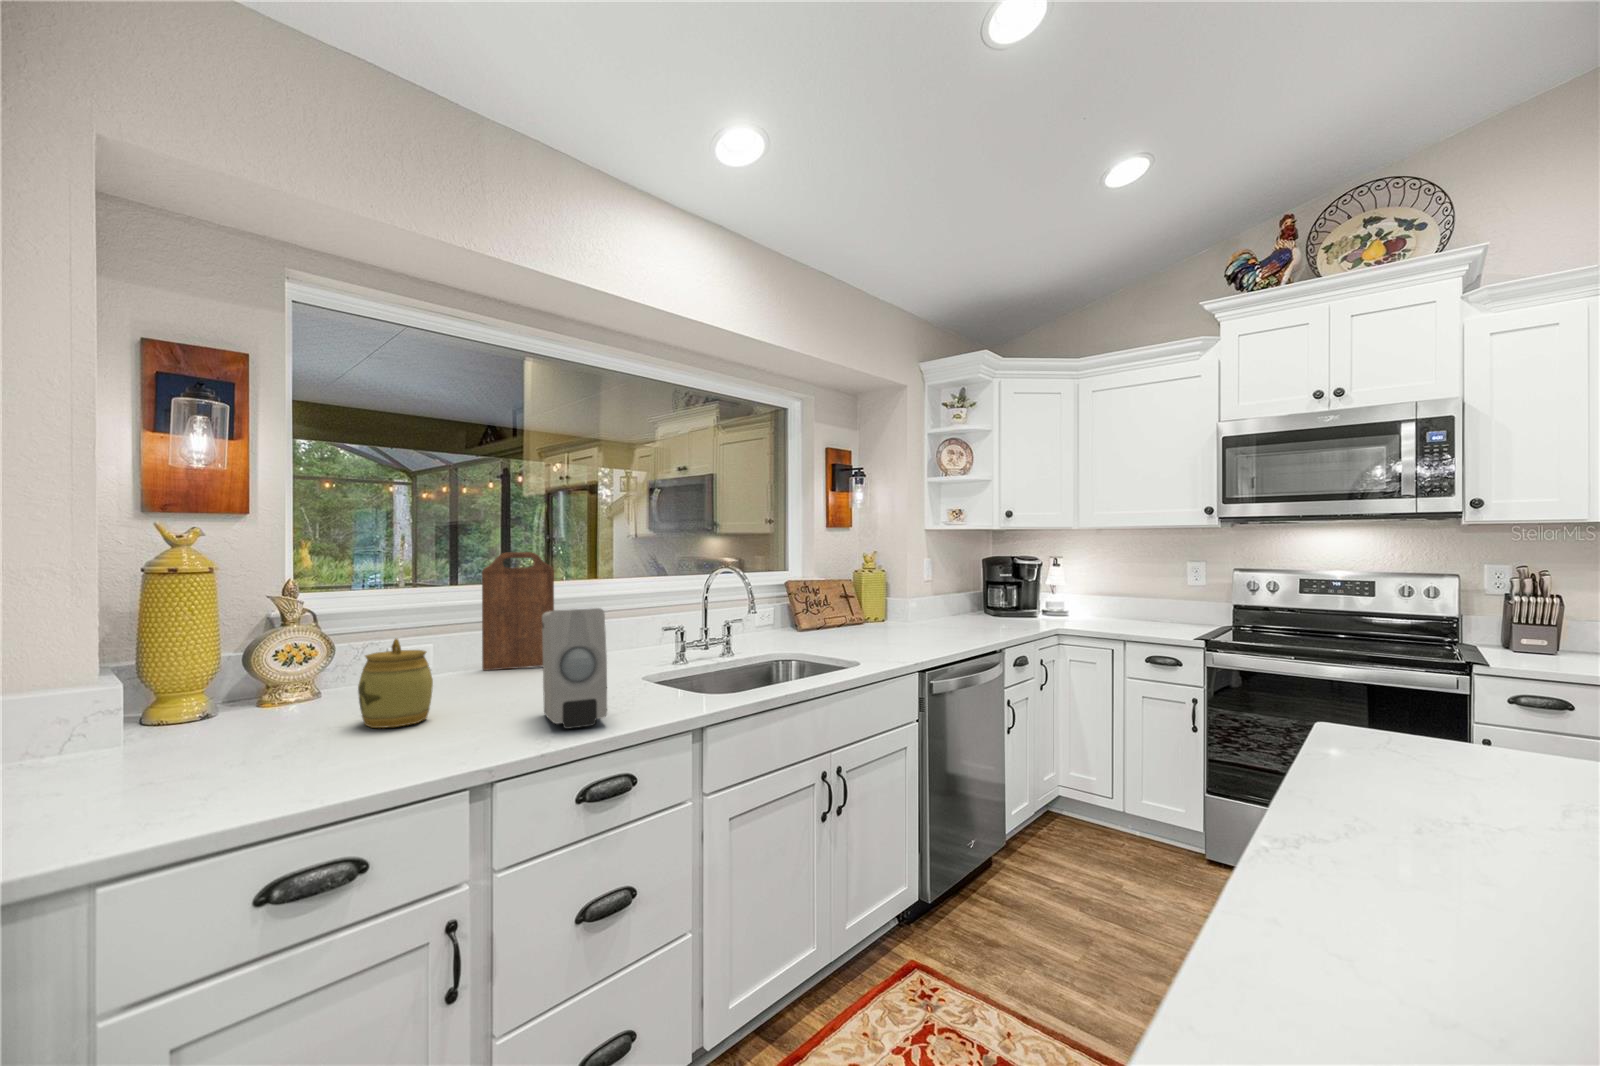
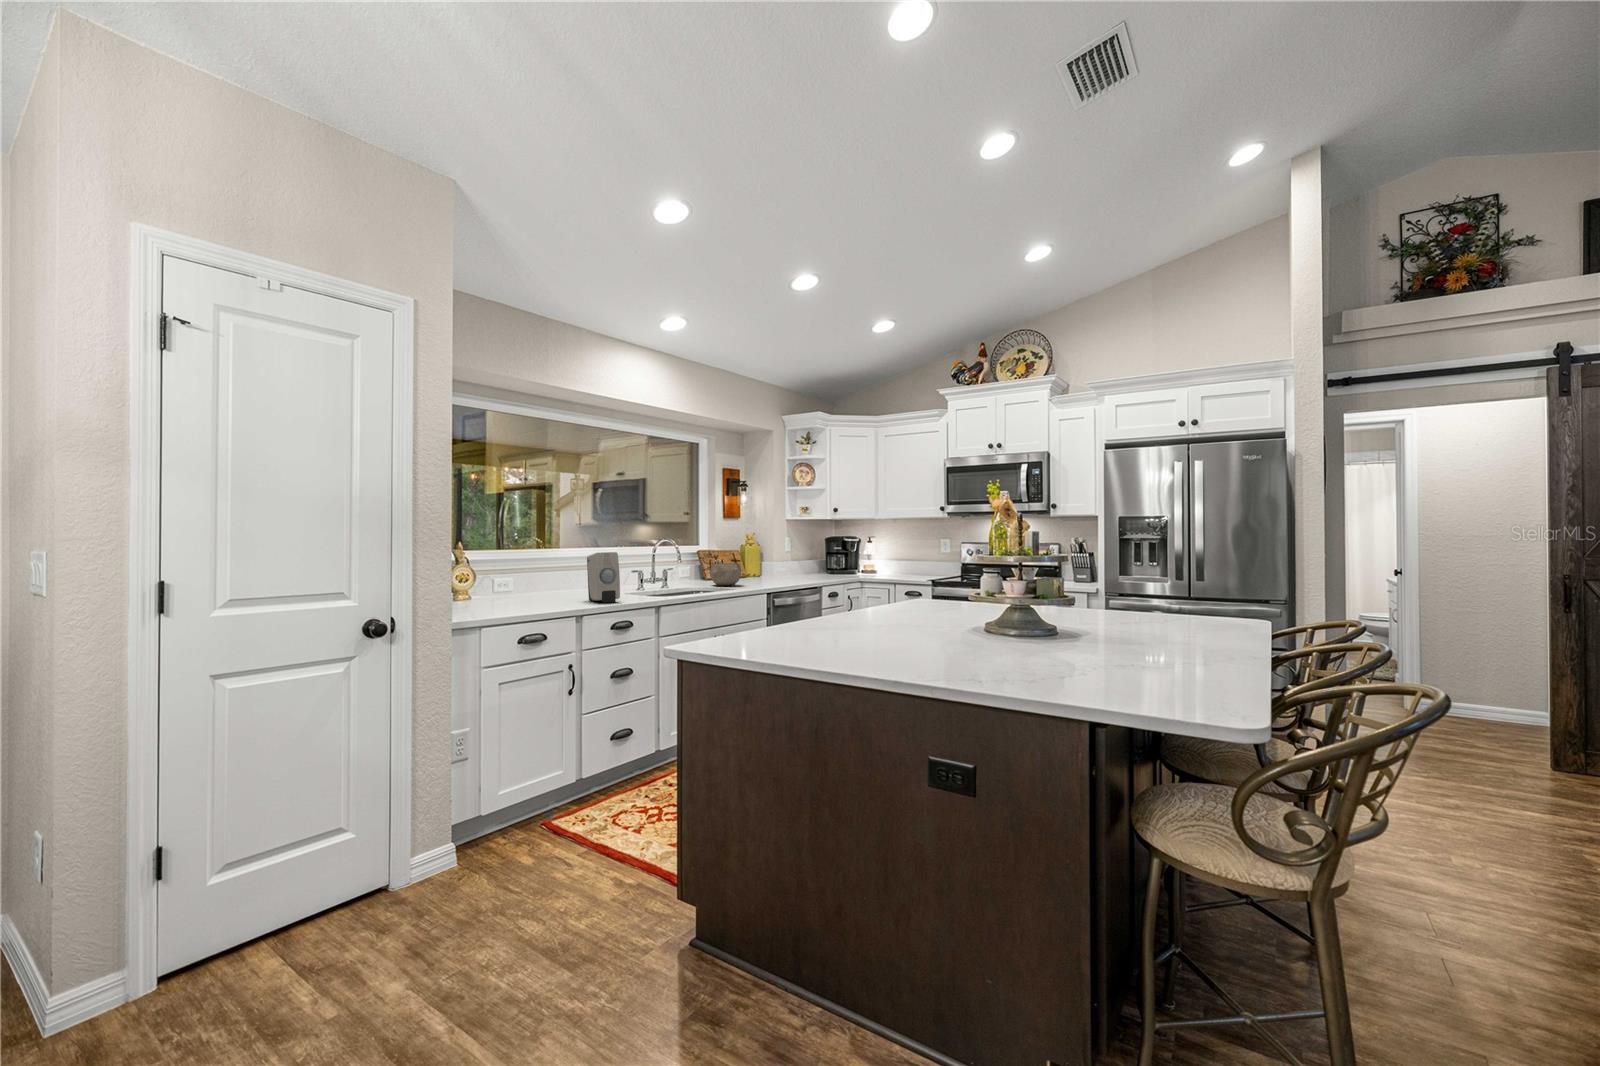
cutting board: present [482,552,554,671] -> none [539,531,577,592]
bowl: none [807,609,864,651] -> present [710,563,741,585]
jar: present [358,638,433,728] -> none [510,566,540,603]

